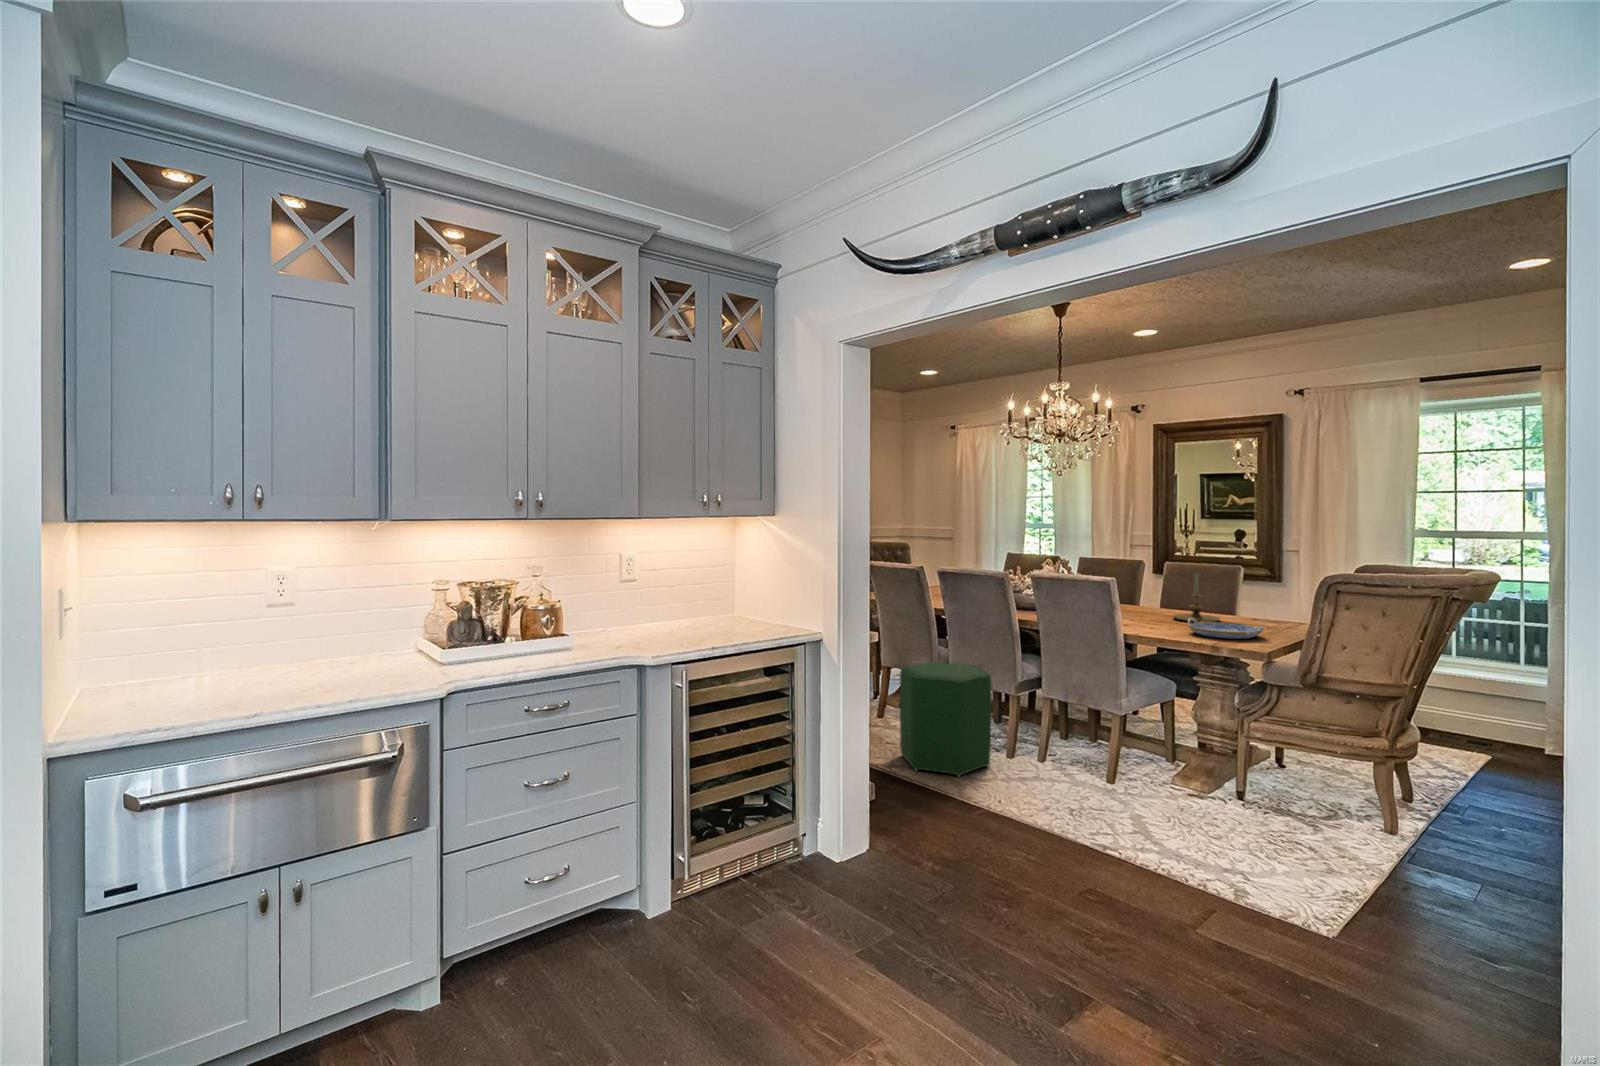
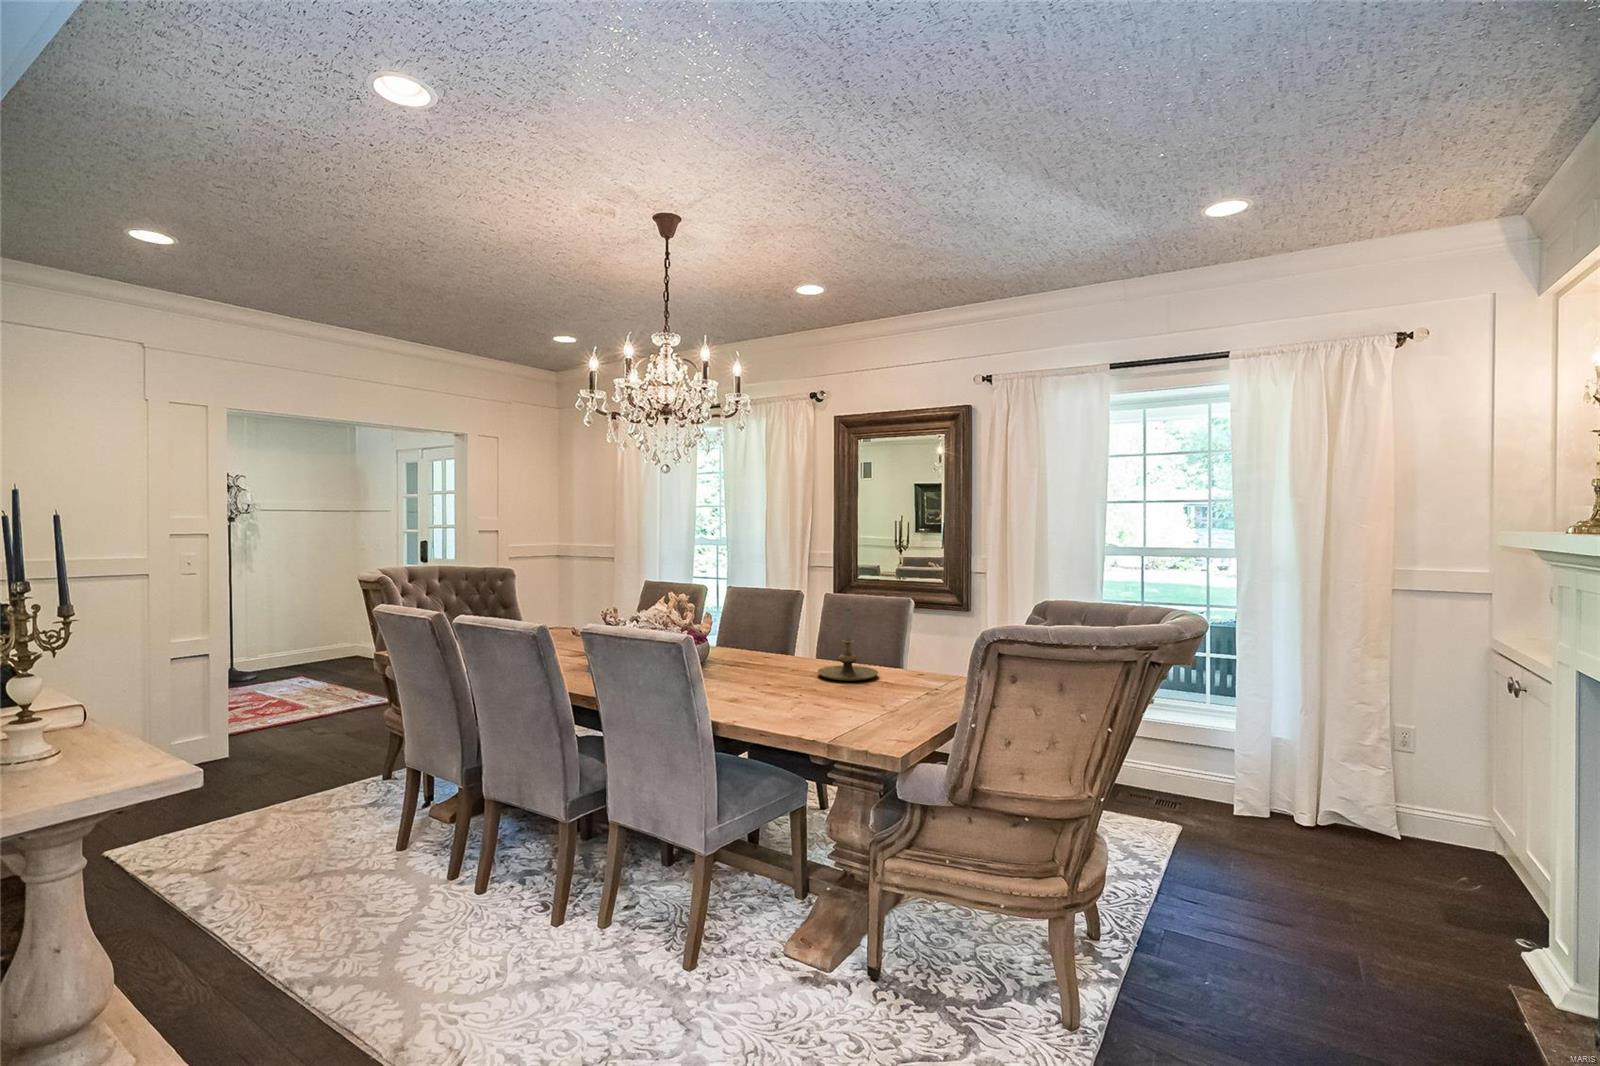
serving tray: present [1188,618,1264,639] -> none [816,682,914,718]
ottoman: present [900,662,991,776] -> none [344,771,507,995]

